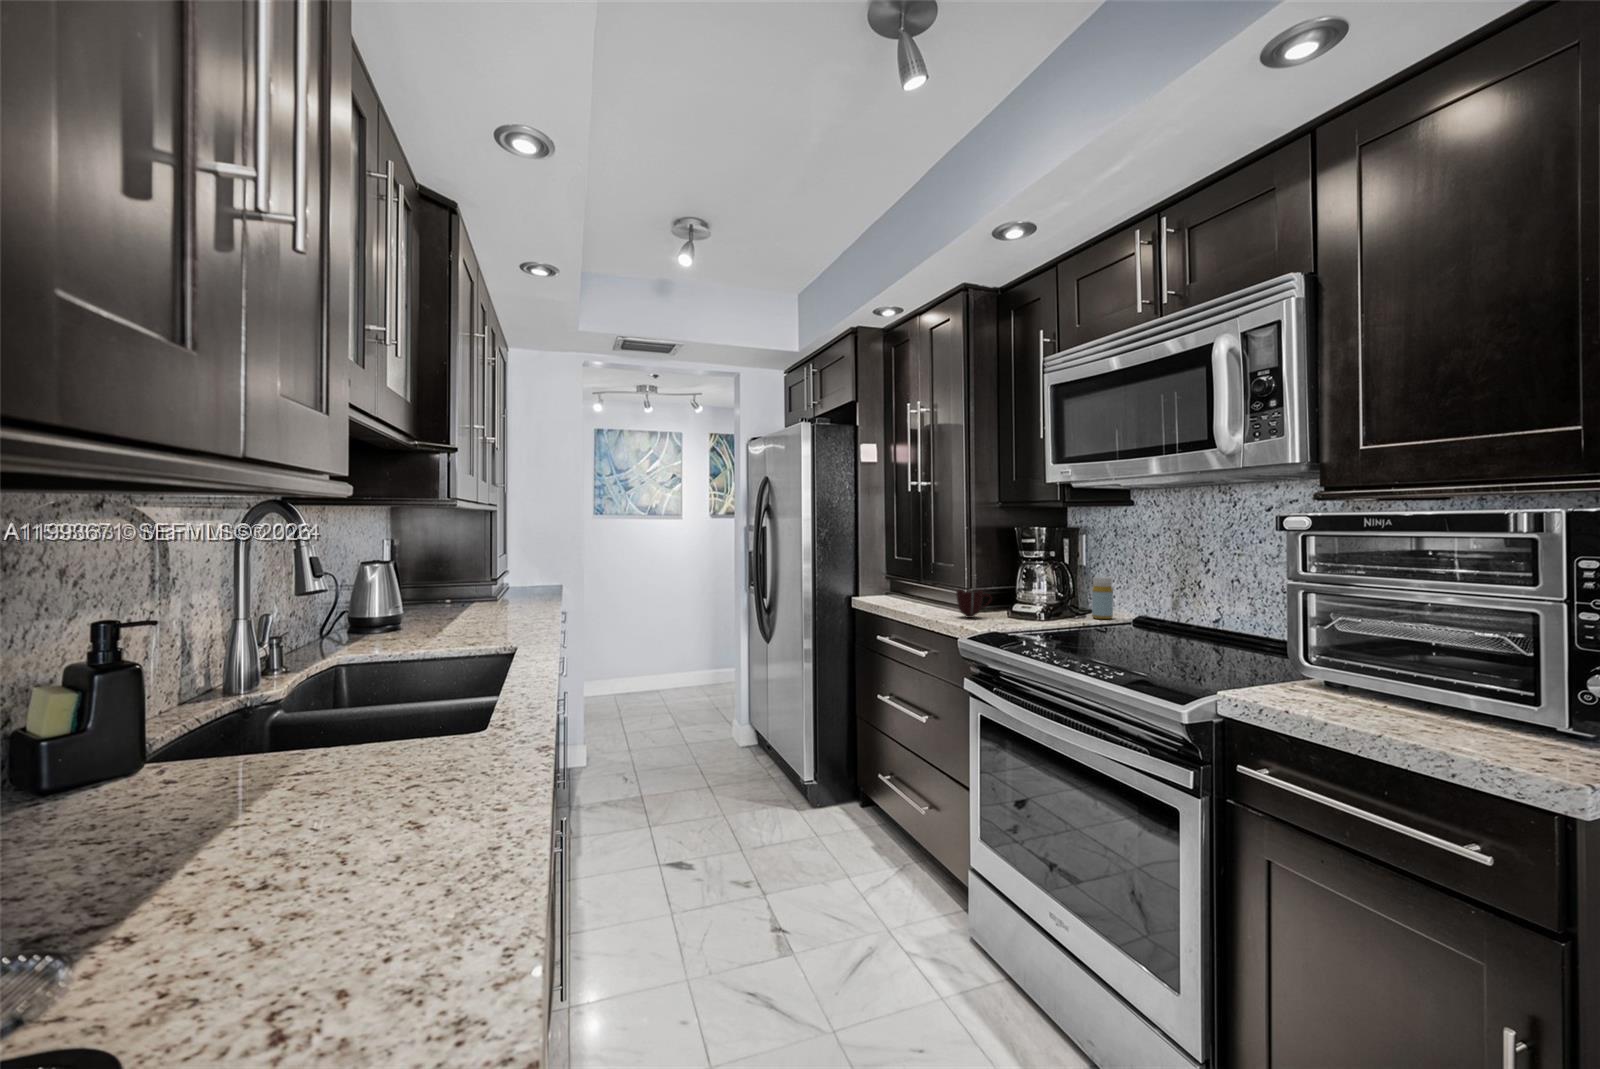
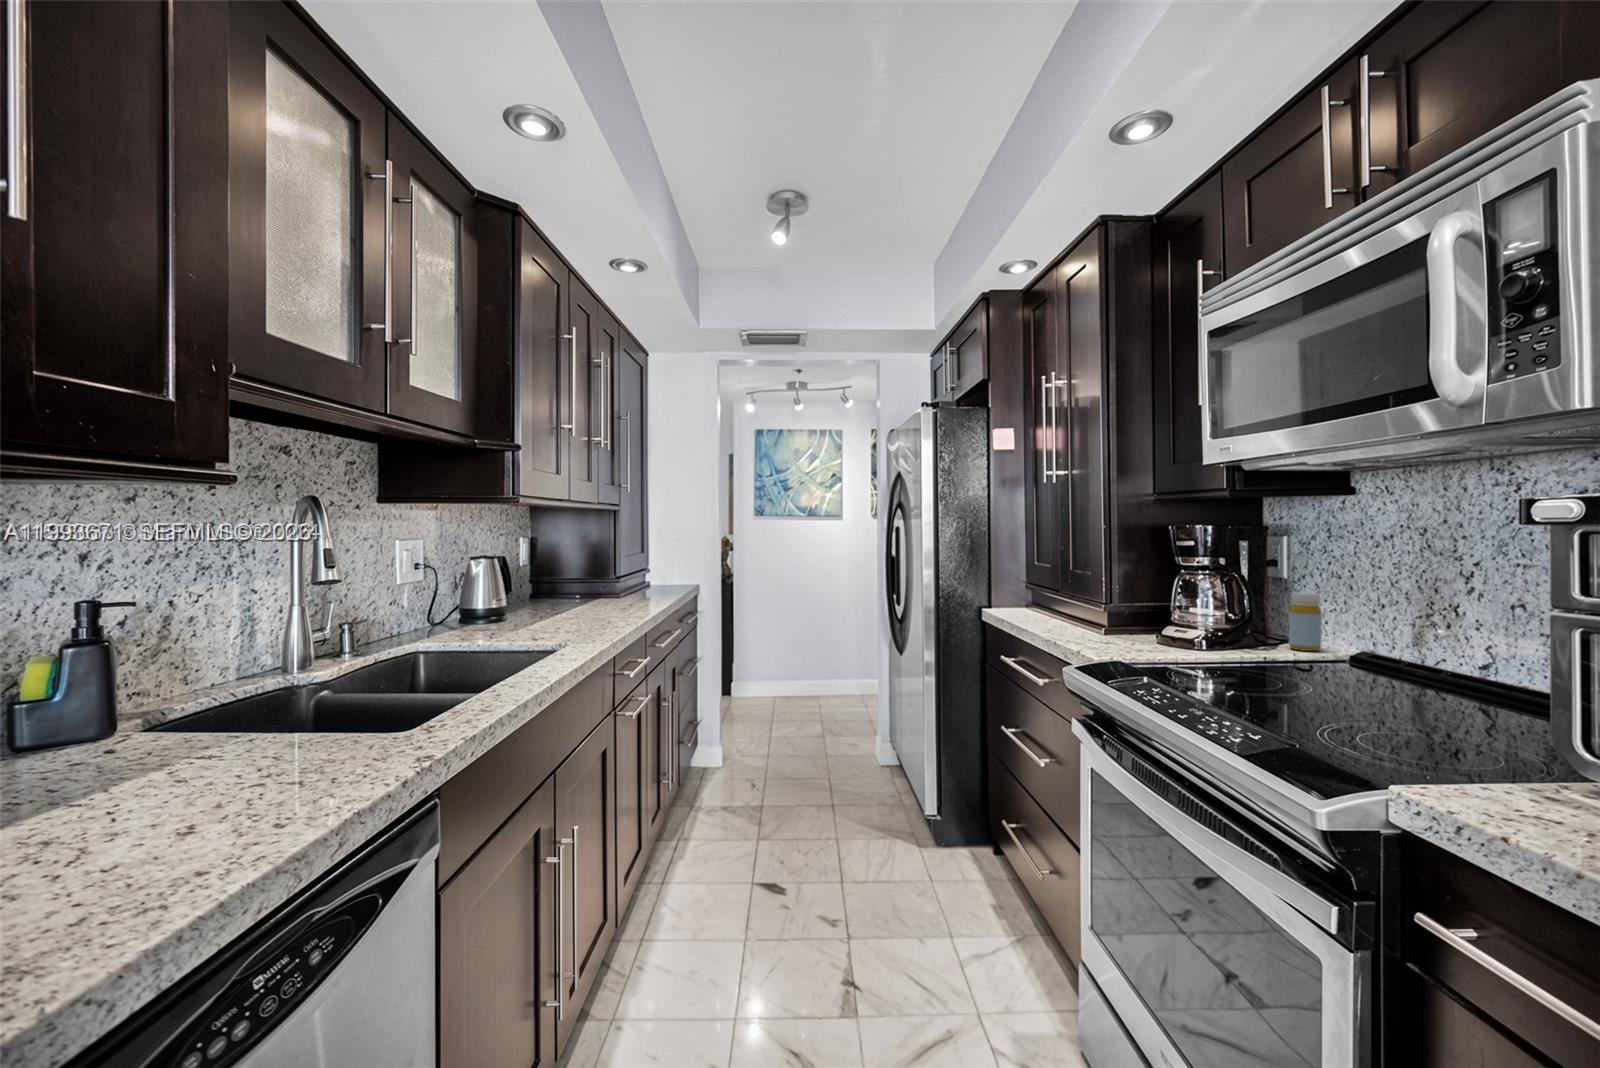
mug: present [956,590,992,618] -> none [1092,603,1141,639]

